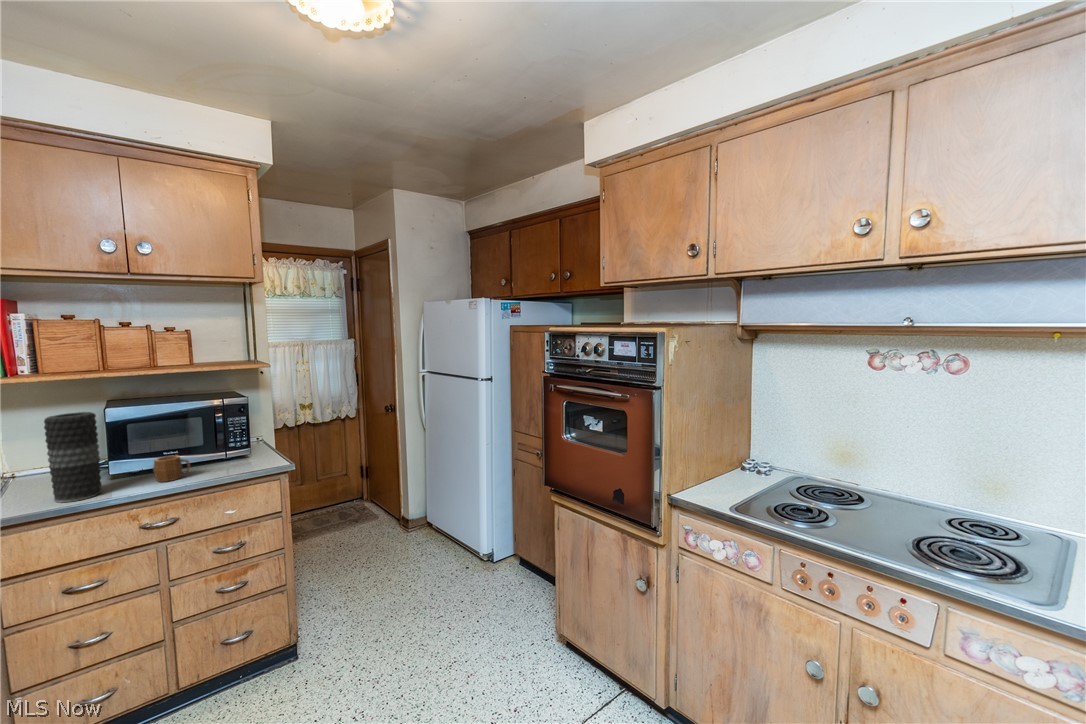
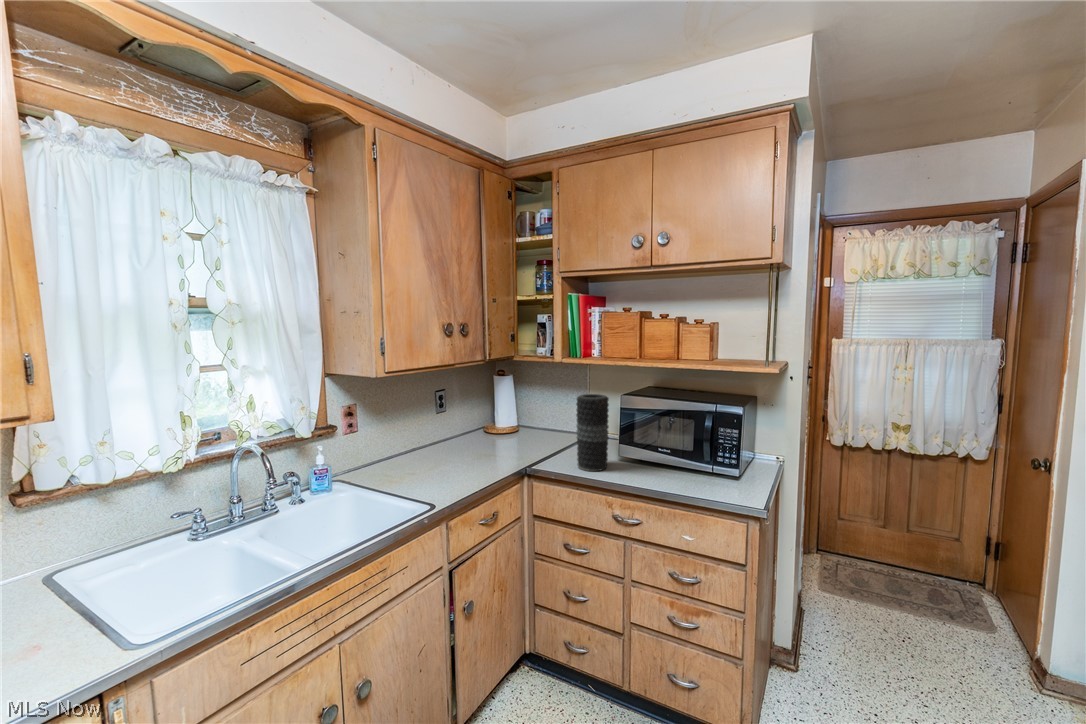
mug: present [153,455,190,482] -> none [641,452,671,480]

